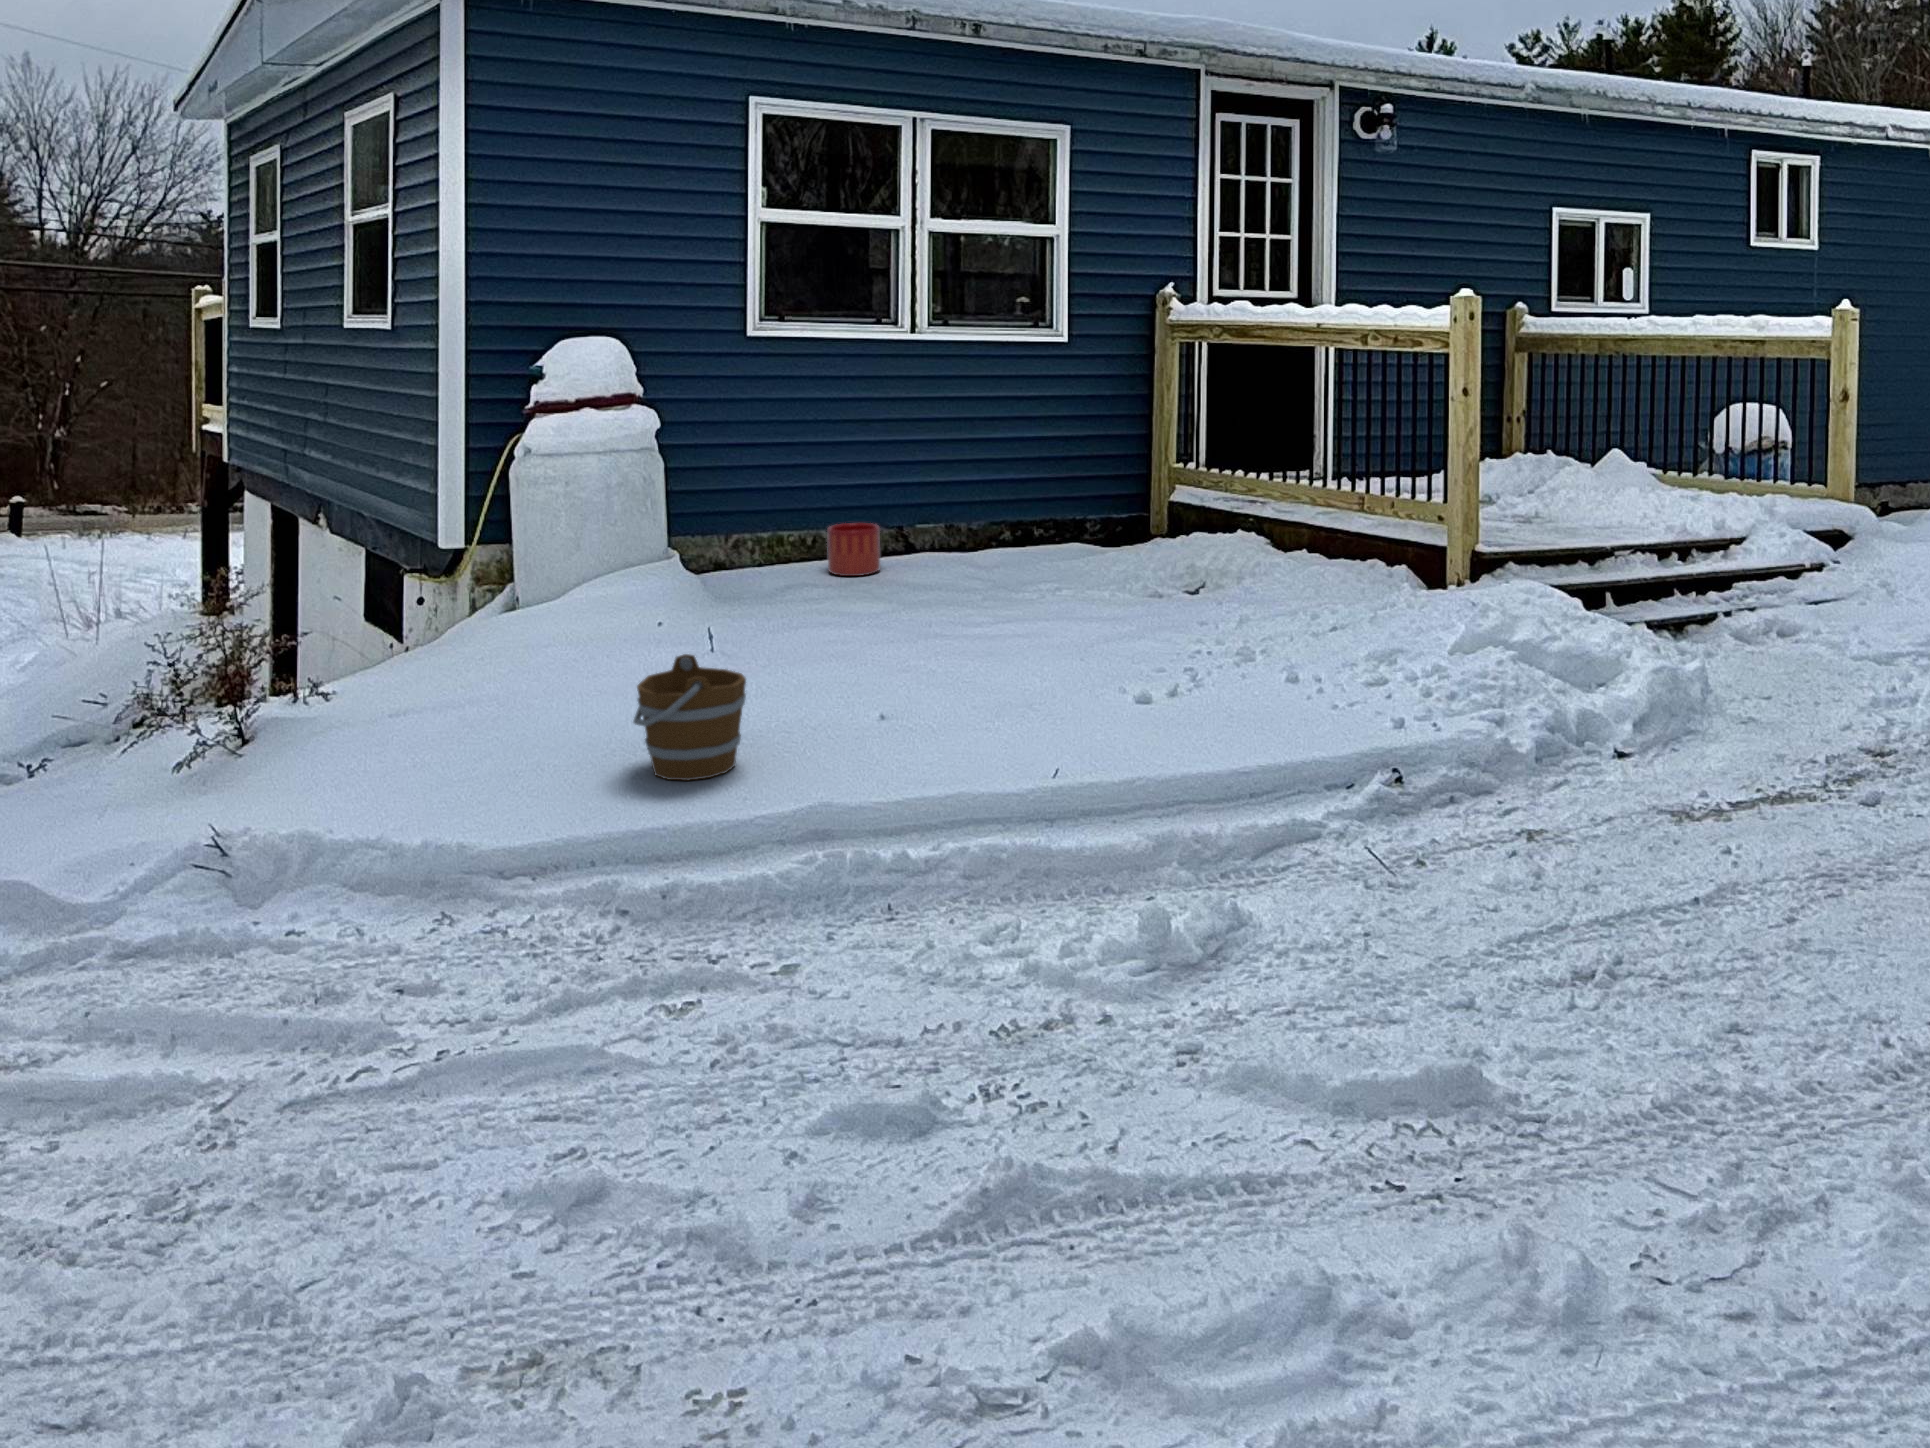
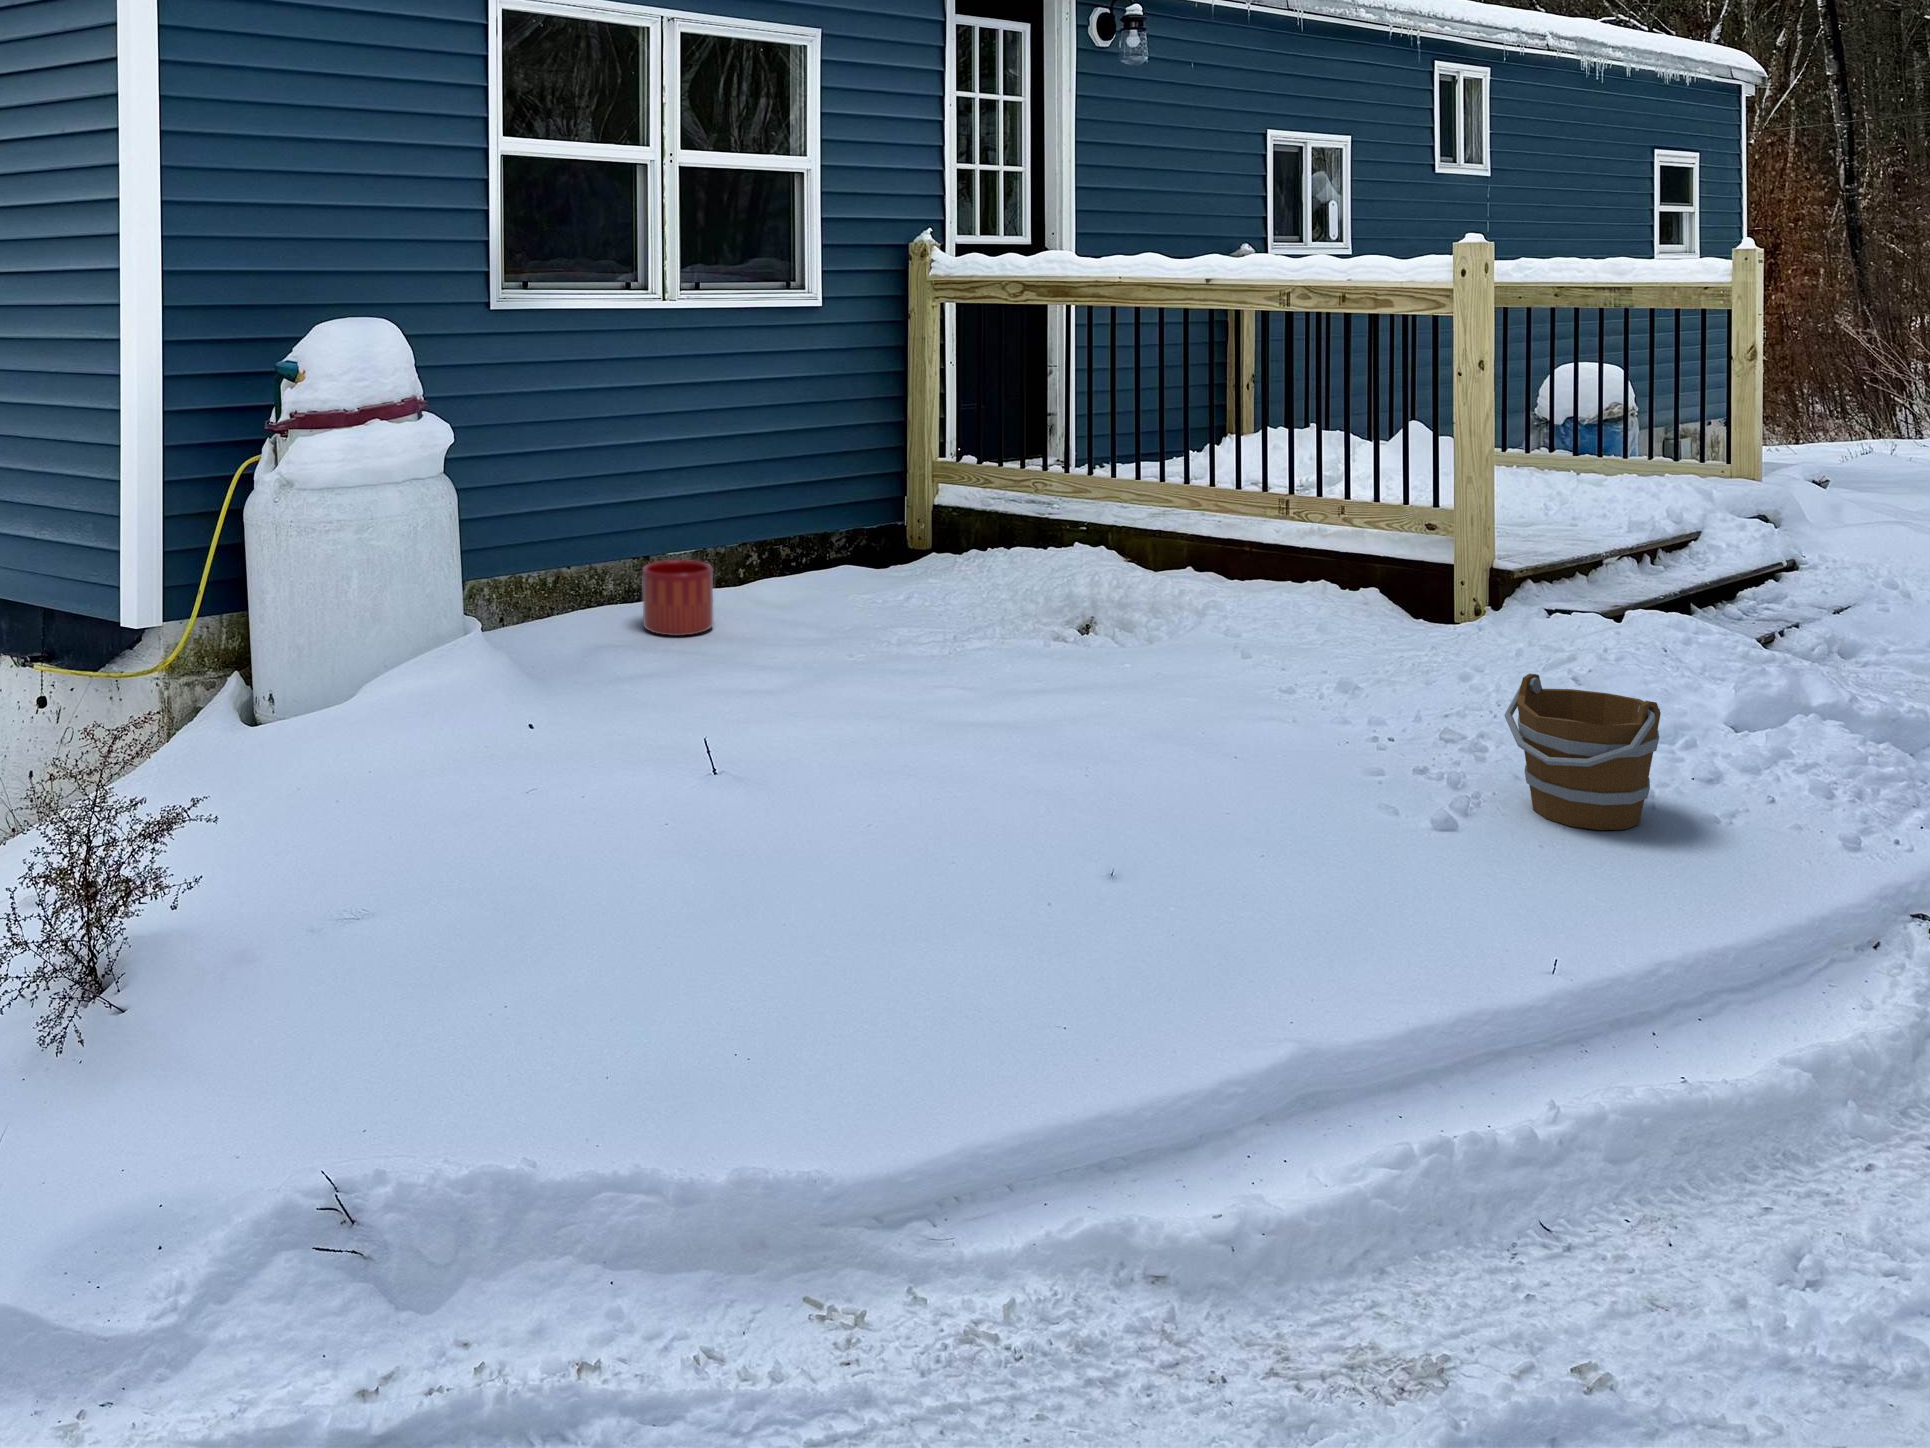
bucket: present [633,654,746,780] -> present [1505,674,1661,830]

